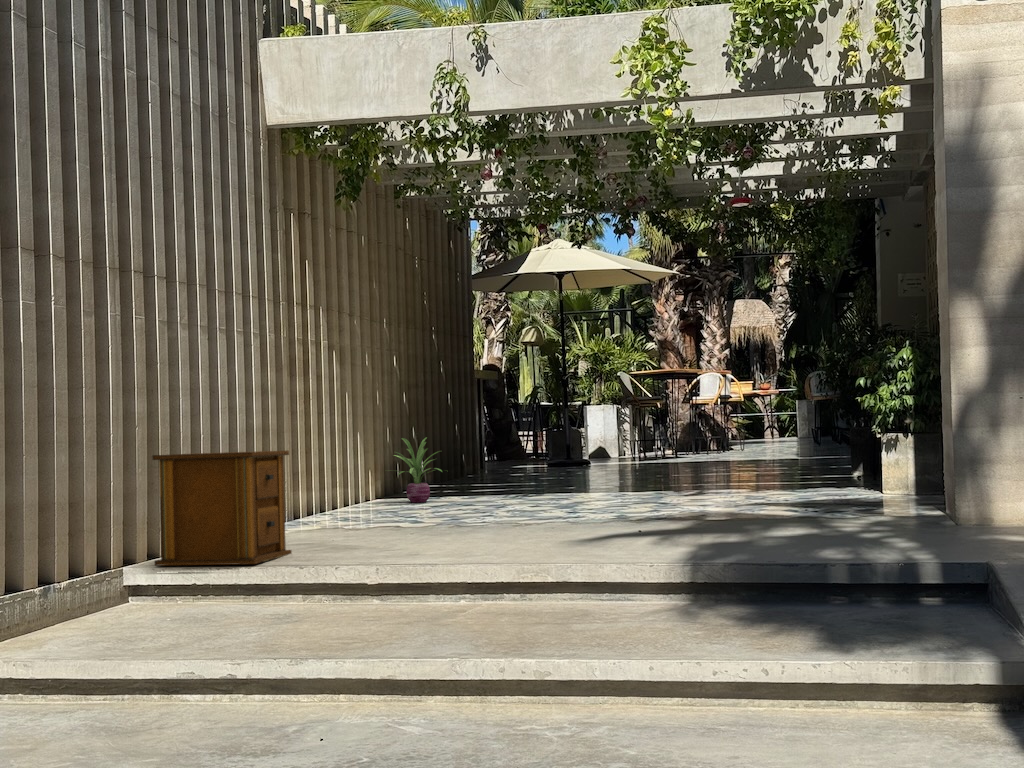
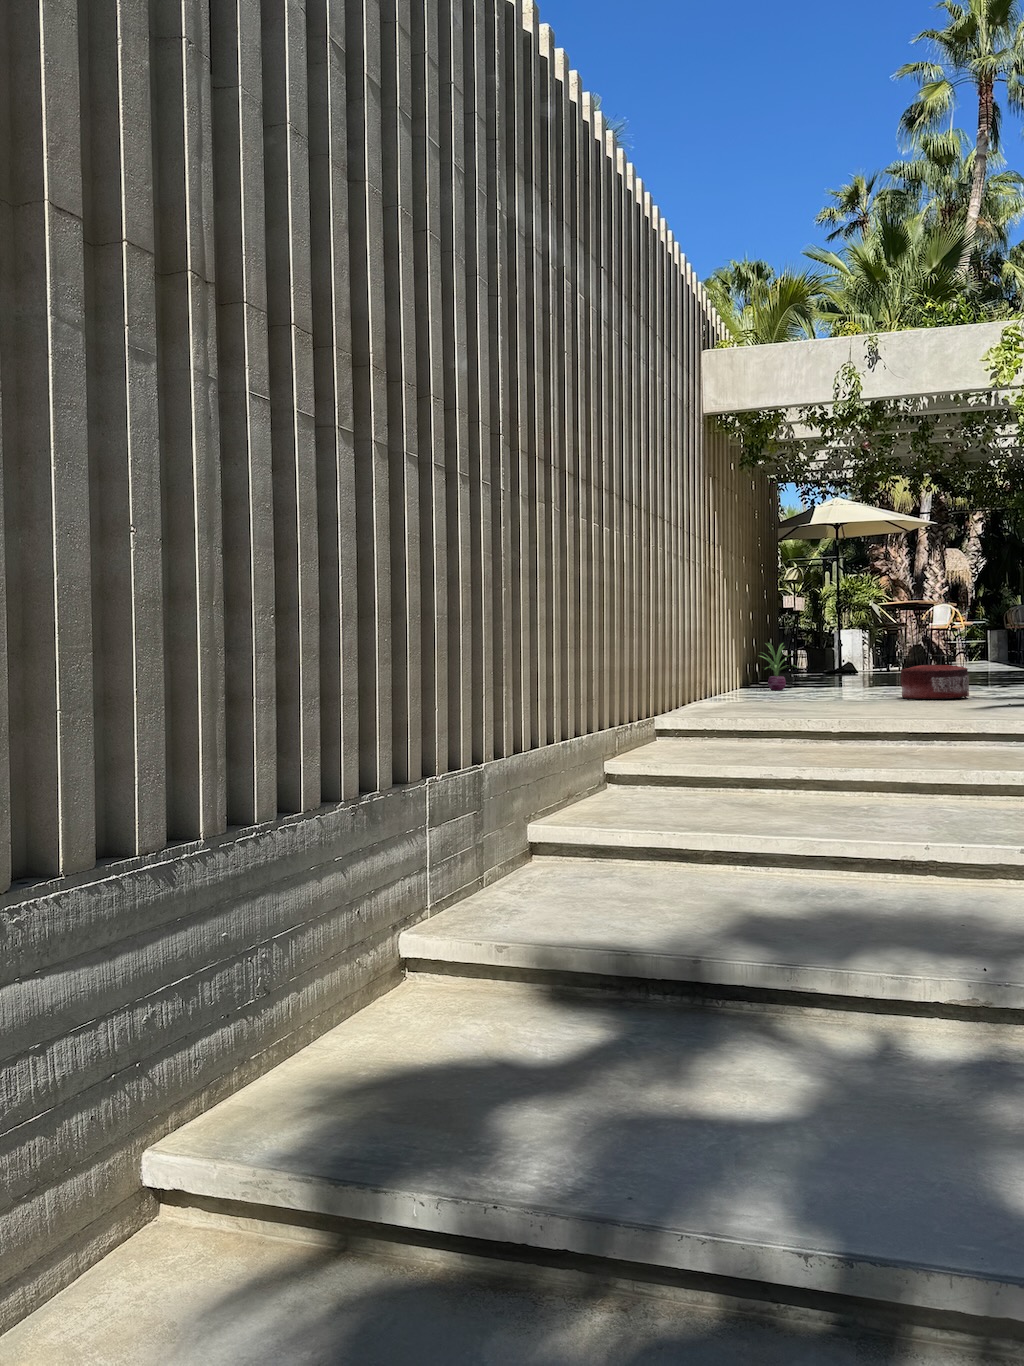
side table: present [153,451,292,566] -> none [666,641,750,718]
pouf: none [550,468,639,516] -> present [901,664,969,699]

